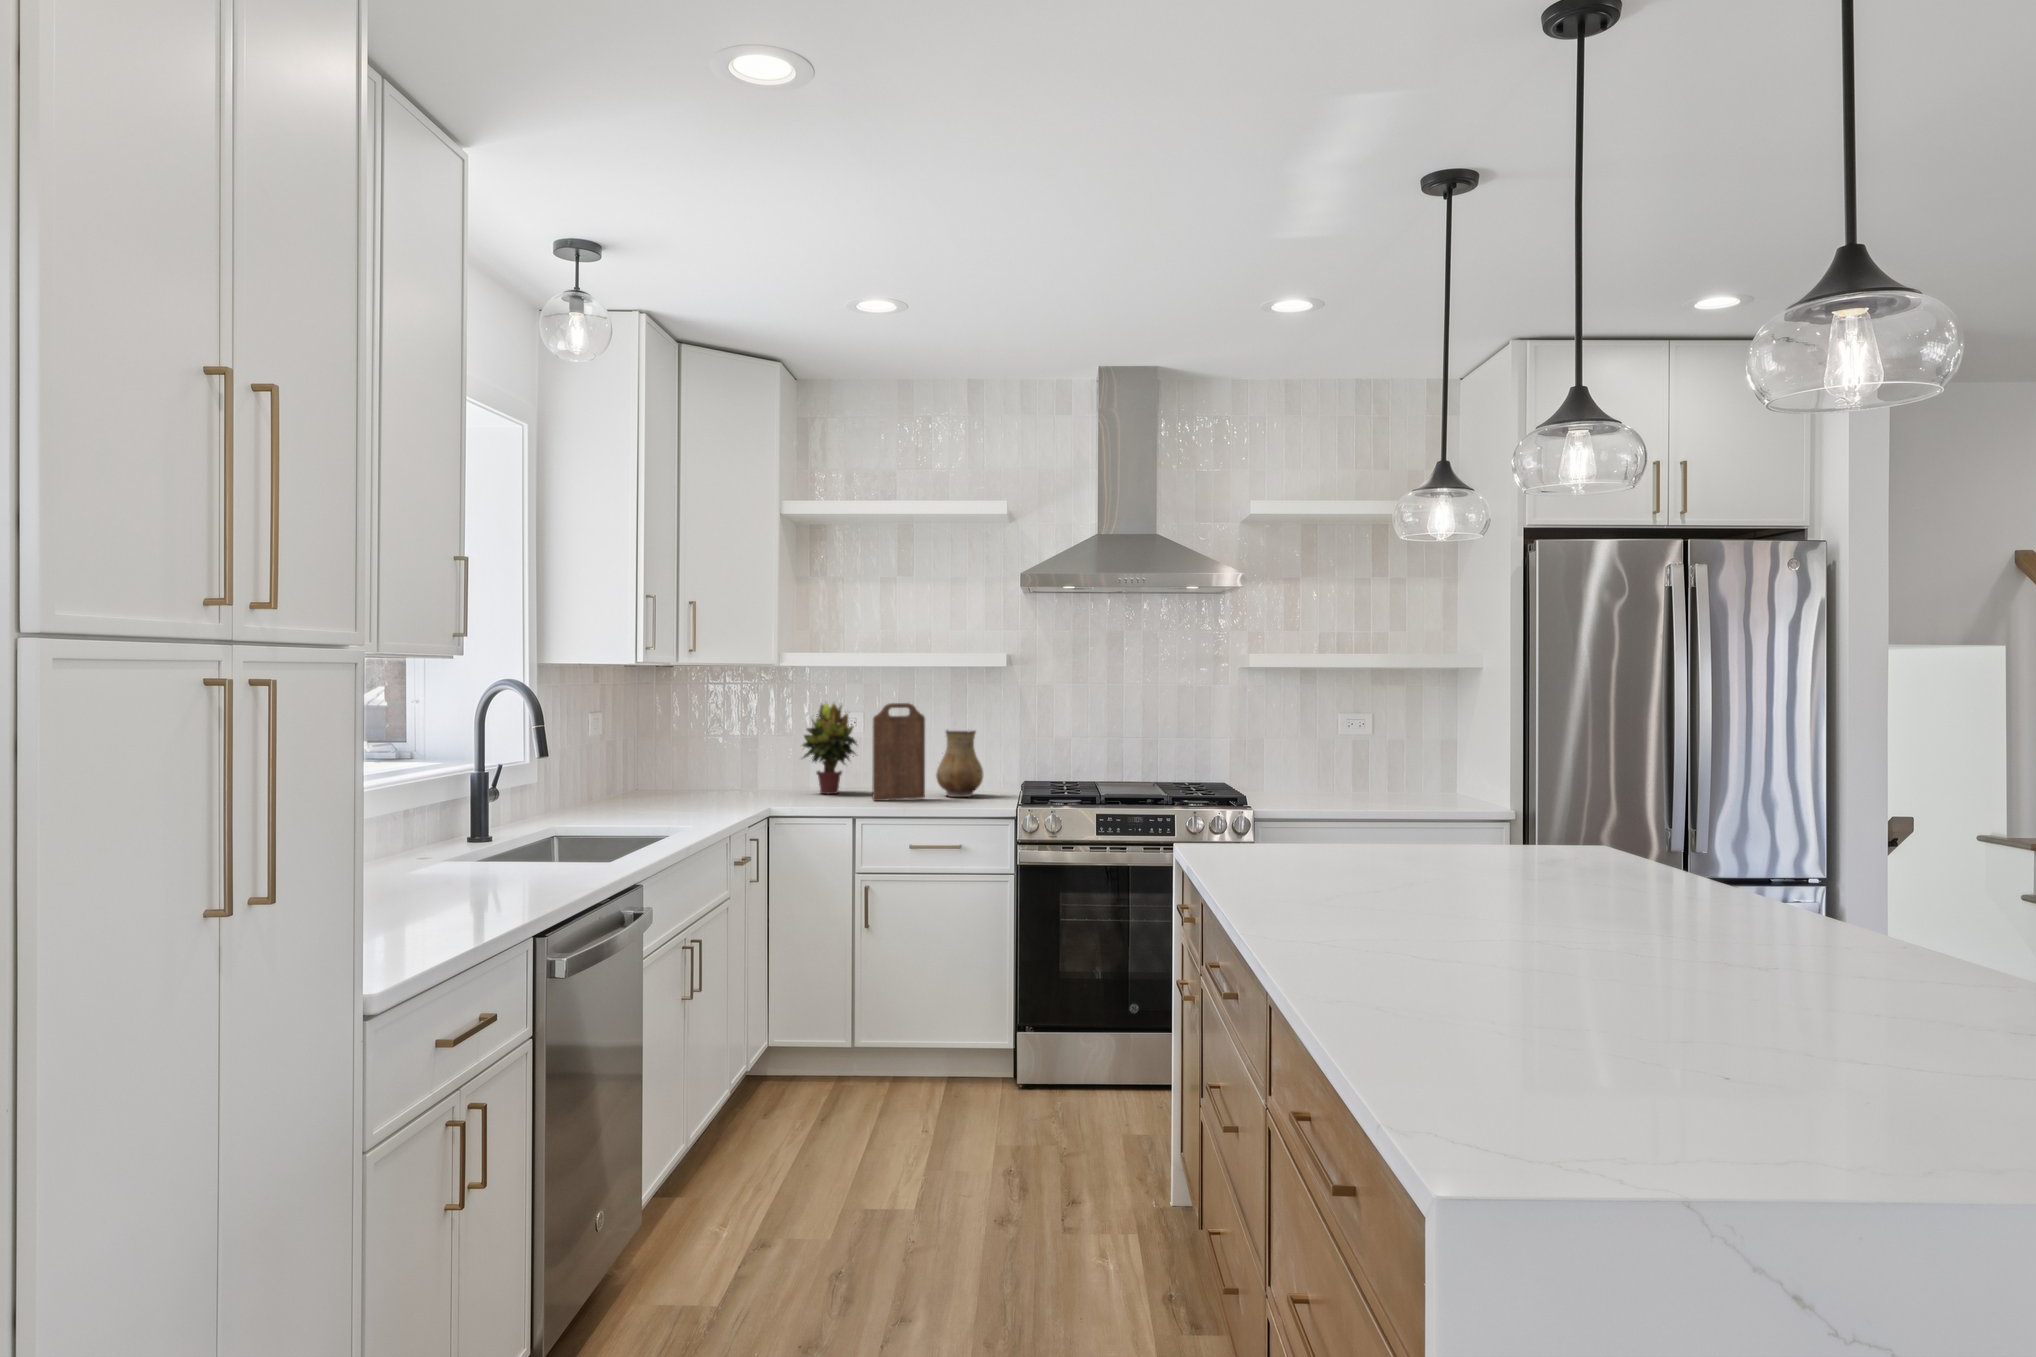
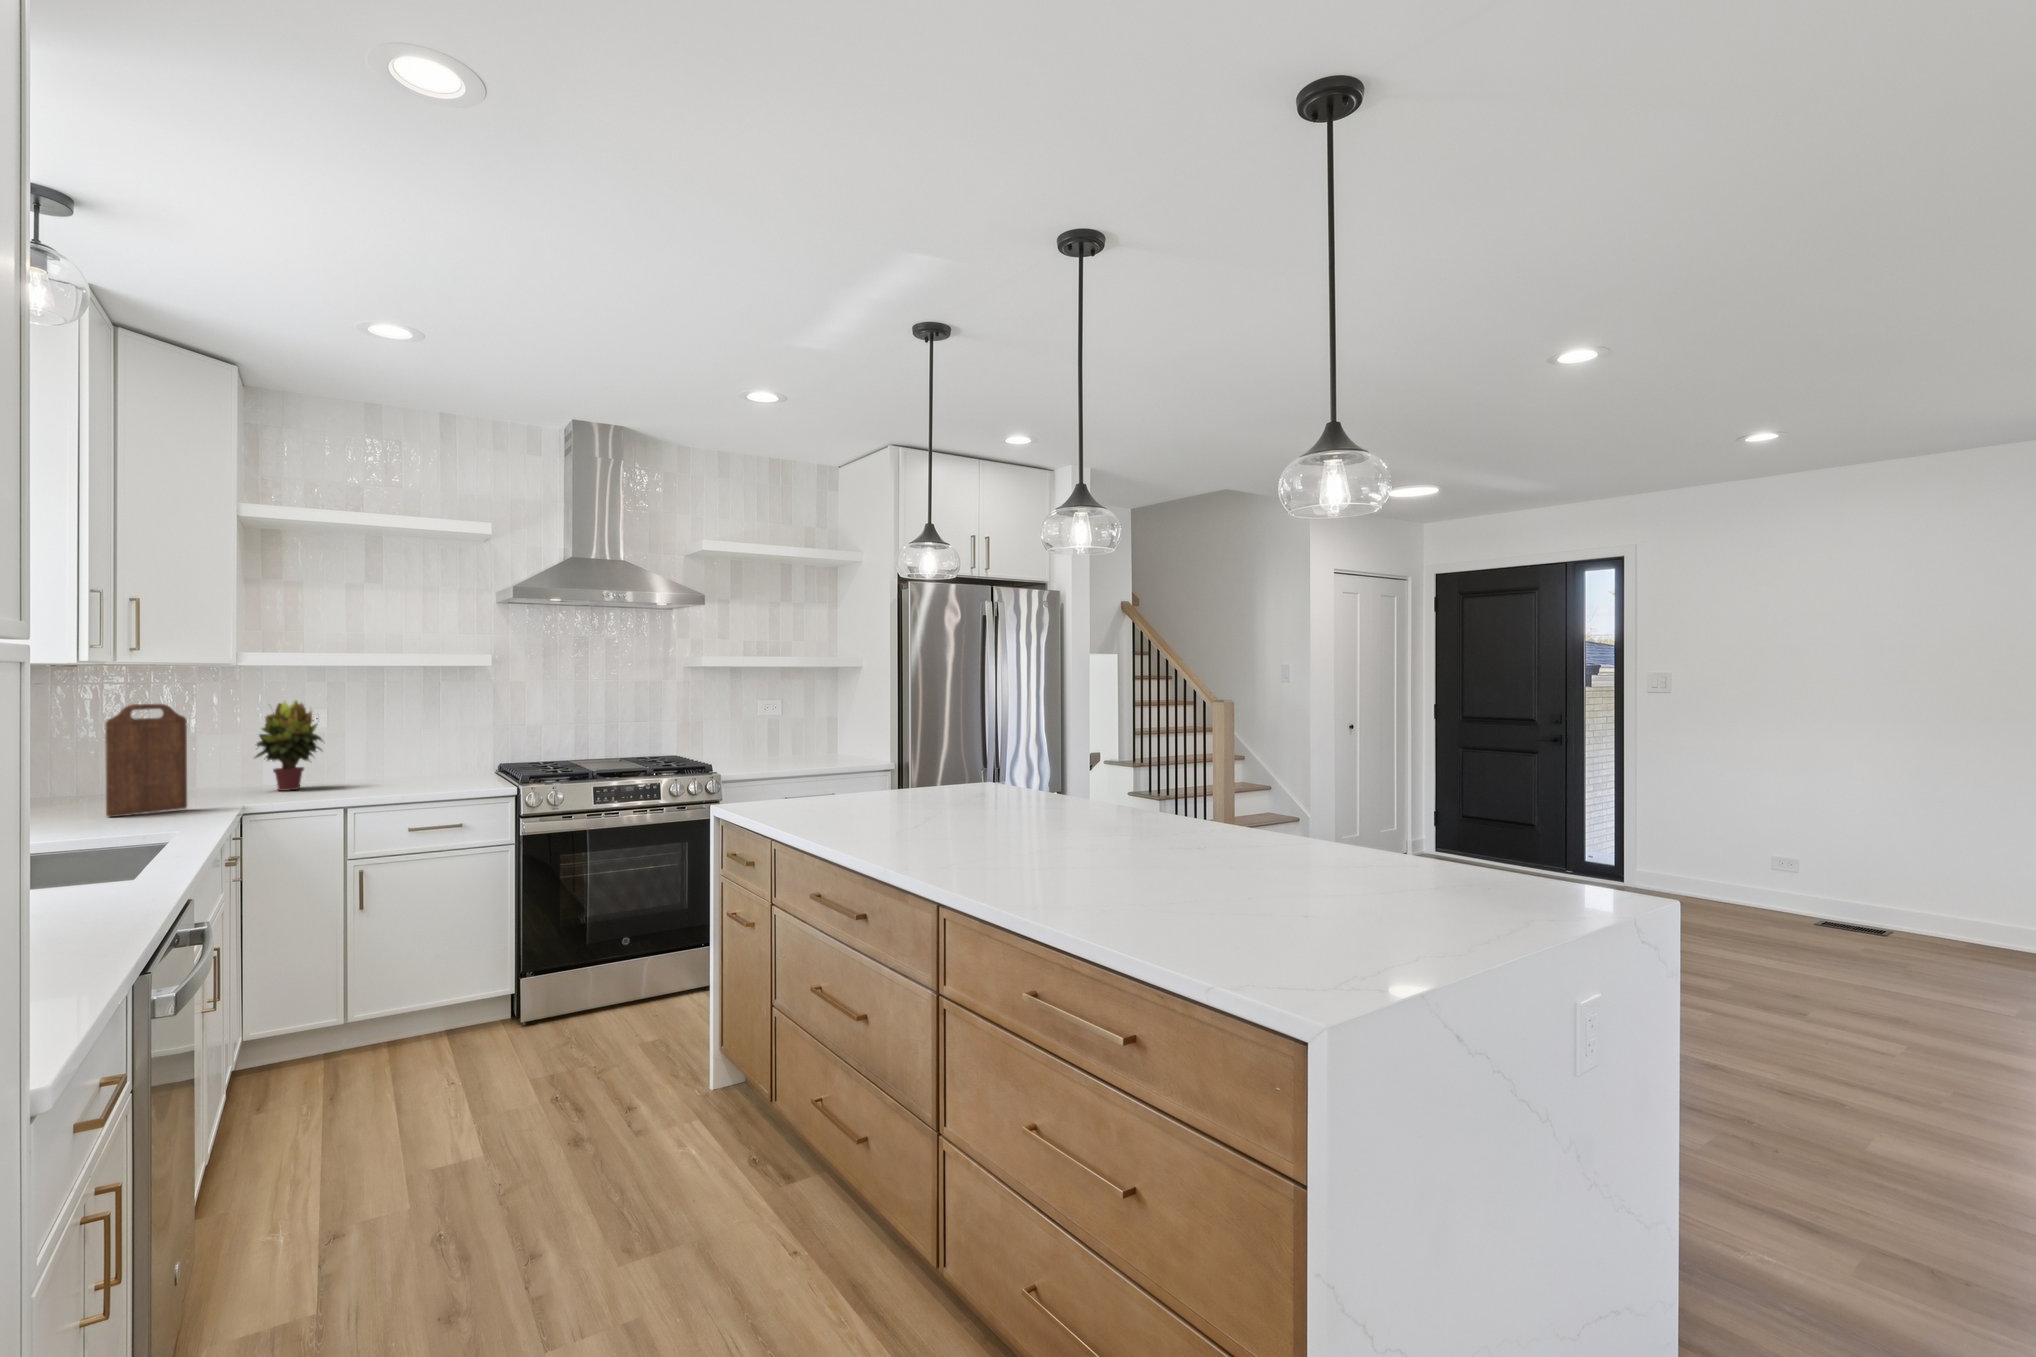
cutting board: present [872,703,925,801] -> present [105,704,187,817]
ceramic pitcher: present [936,729,983,797] -> none [409,723,461,784]

